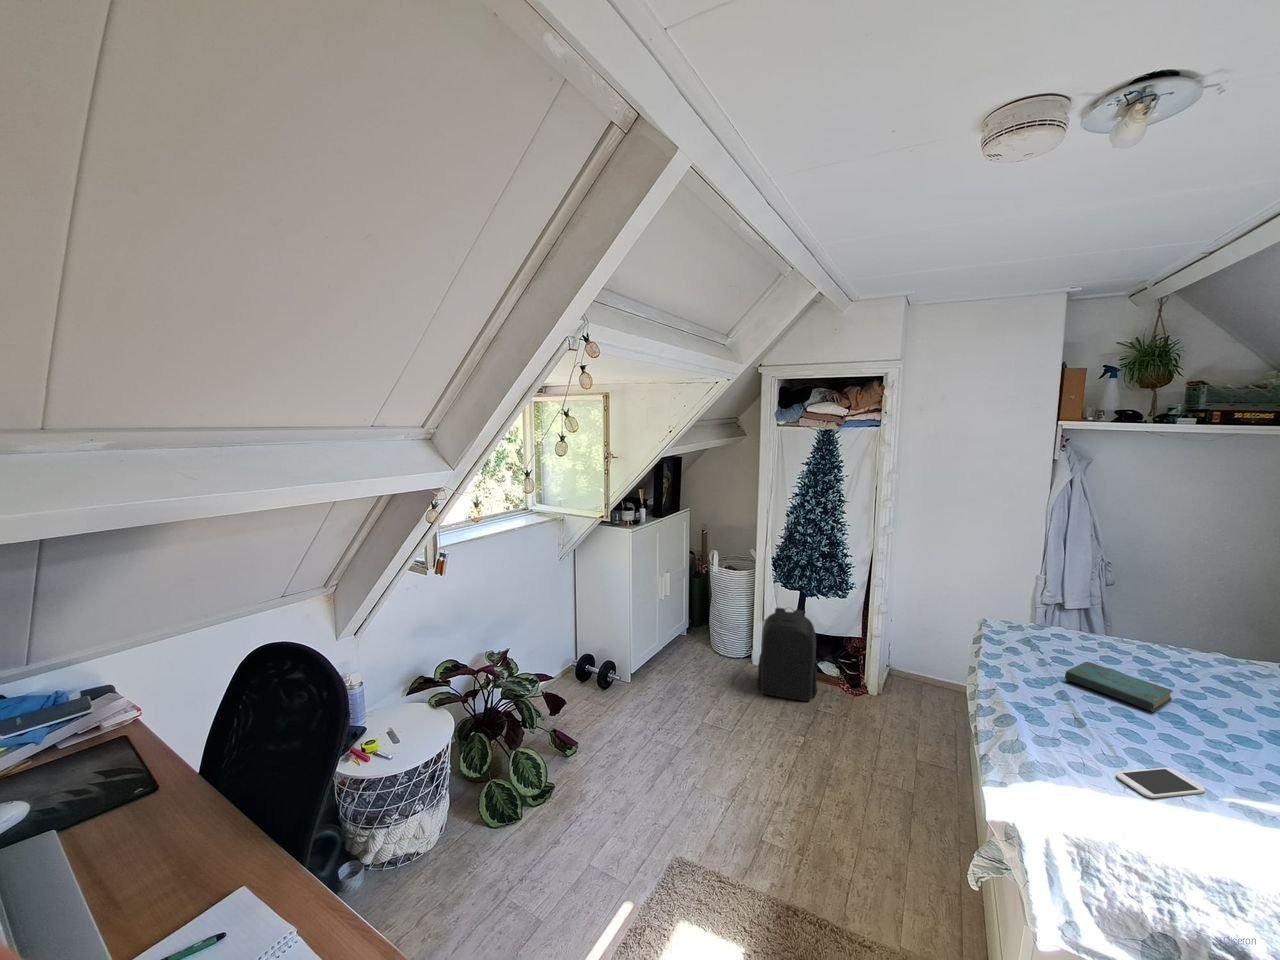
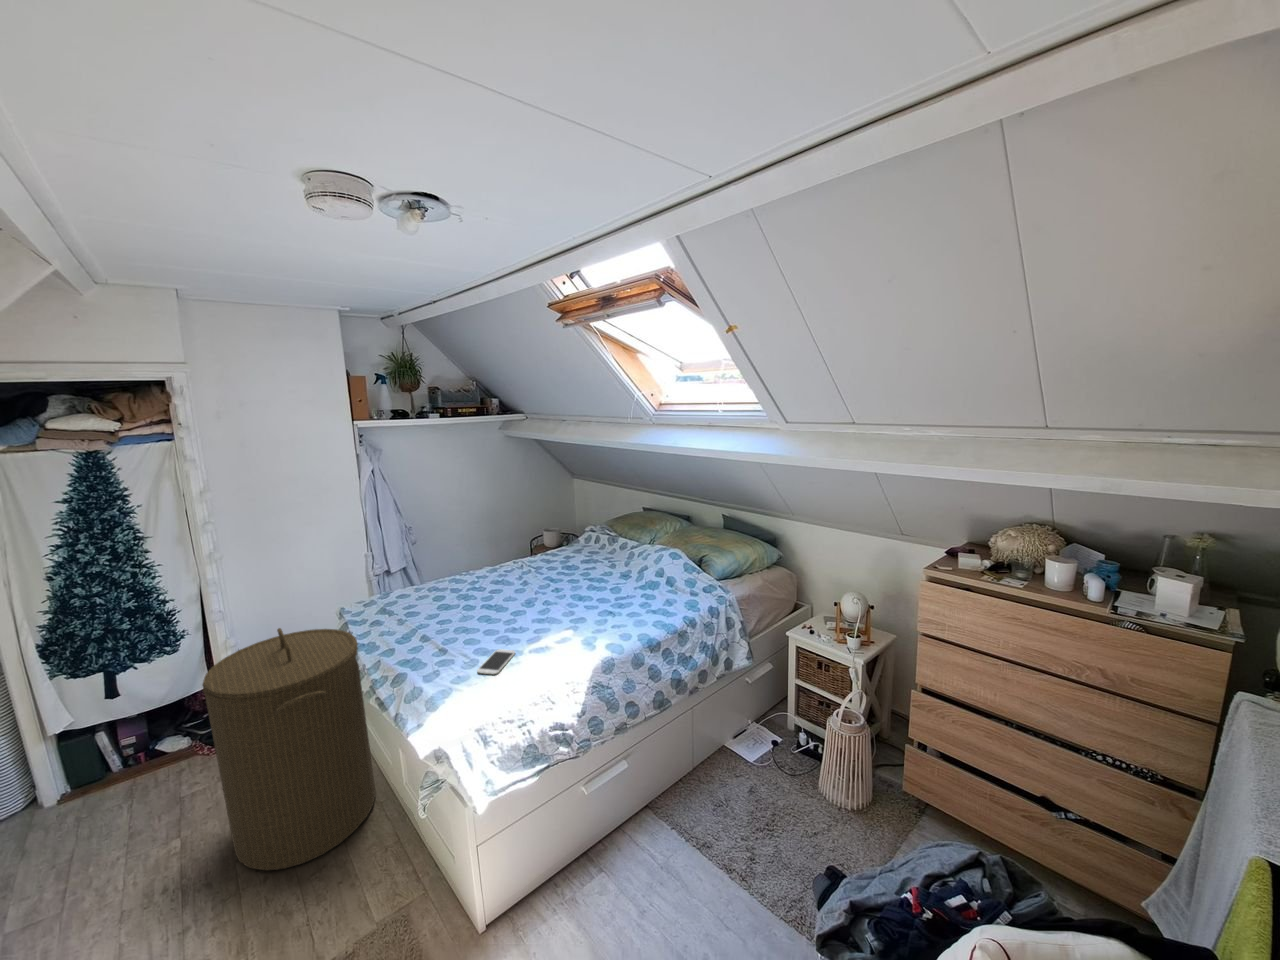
laundry hamper: none [831,607,977,845] -> present [203,628,376,871]
backpack: present [757,608,817,701] -> none [46,694,169,838]
book: present [1065,662,1173,712] -> none [421,601,479,626]

